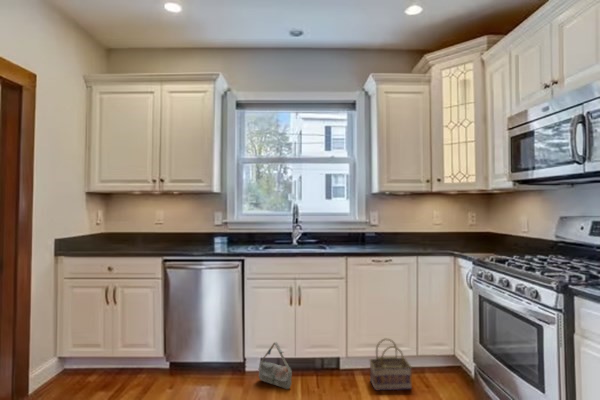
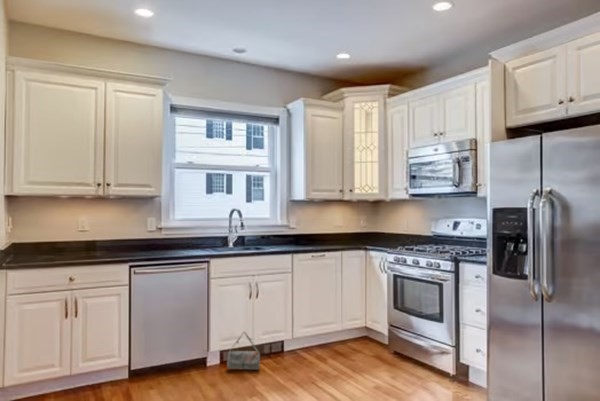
basket: present [370,339,412,390] -> none [313,318,346,358]

